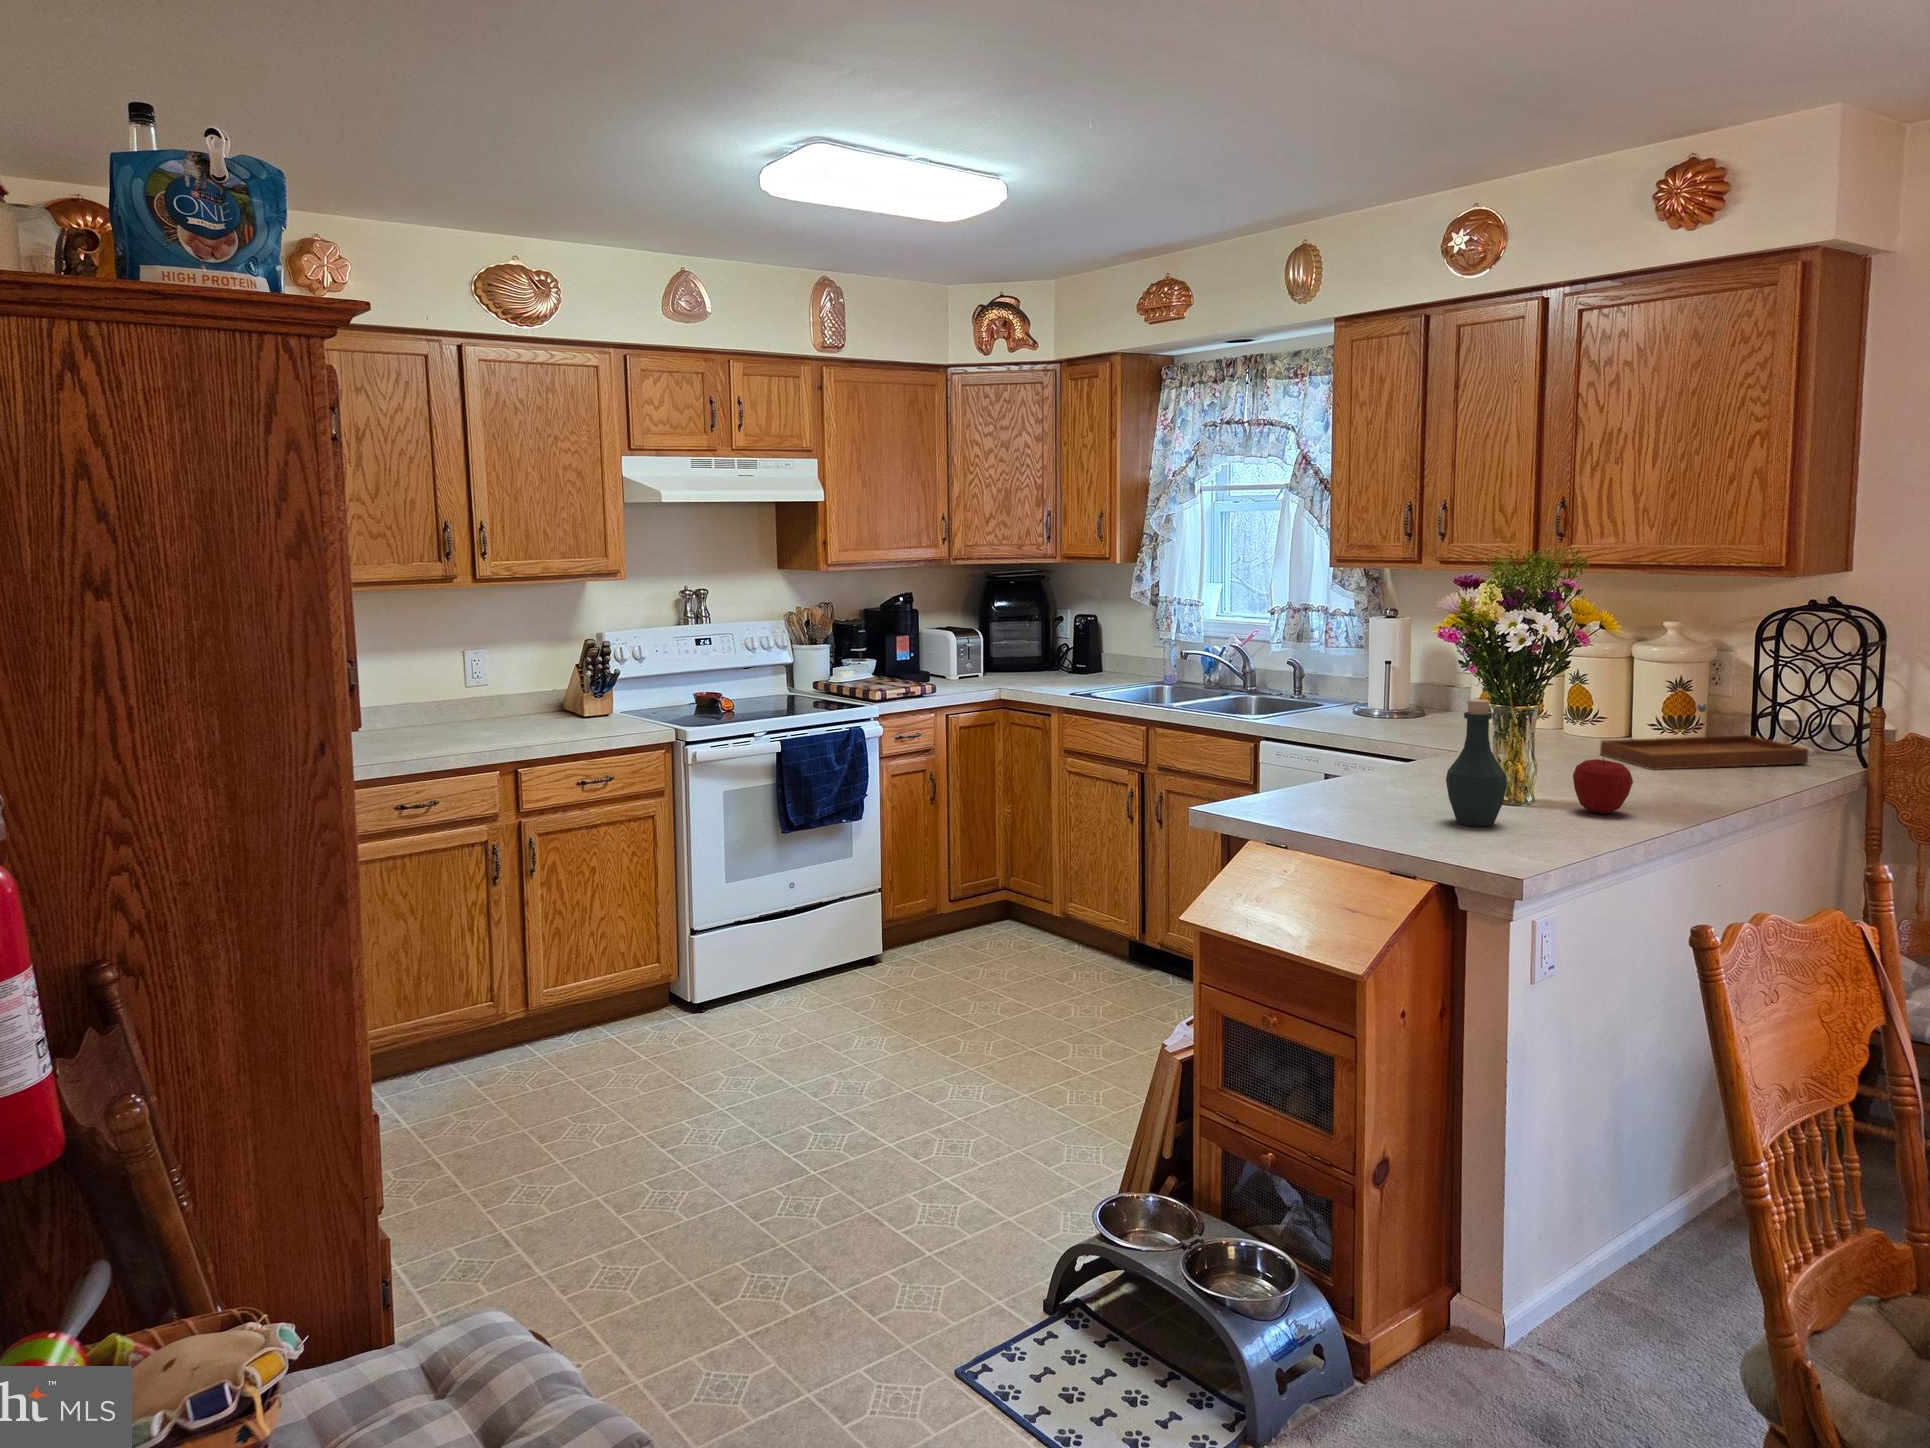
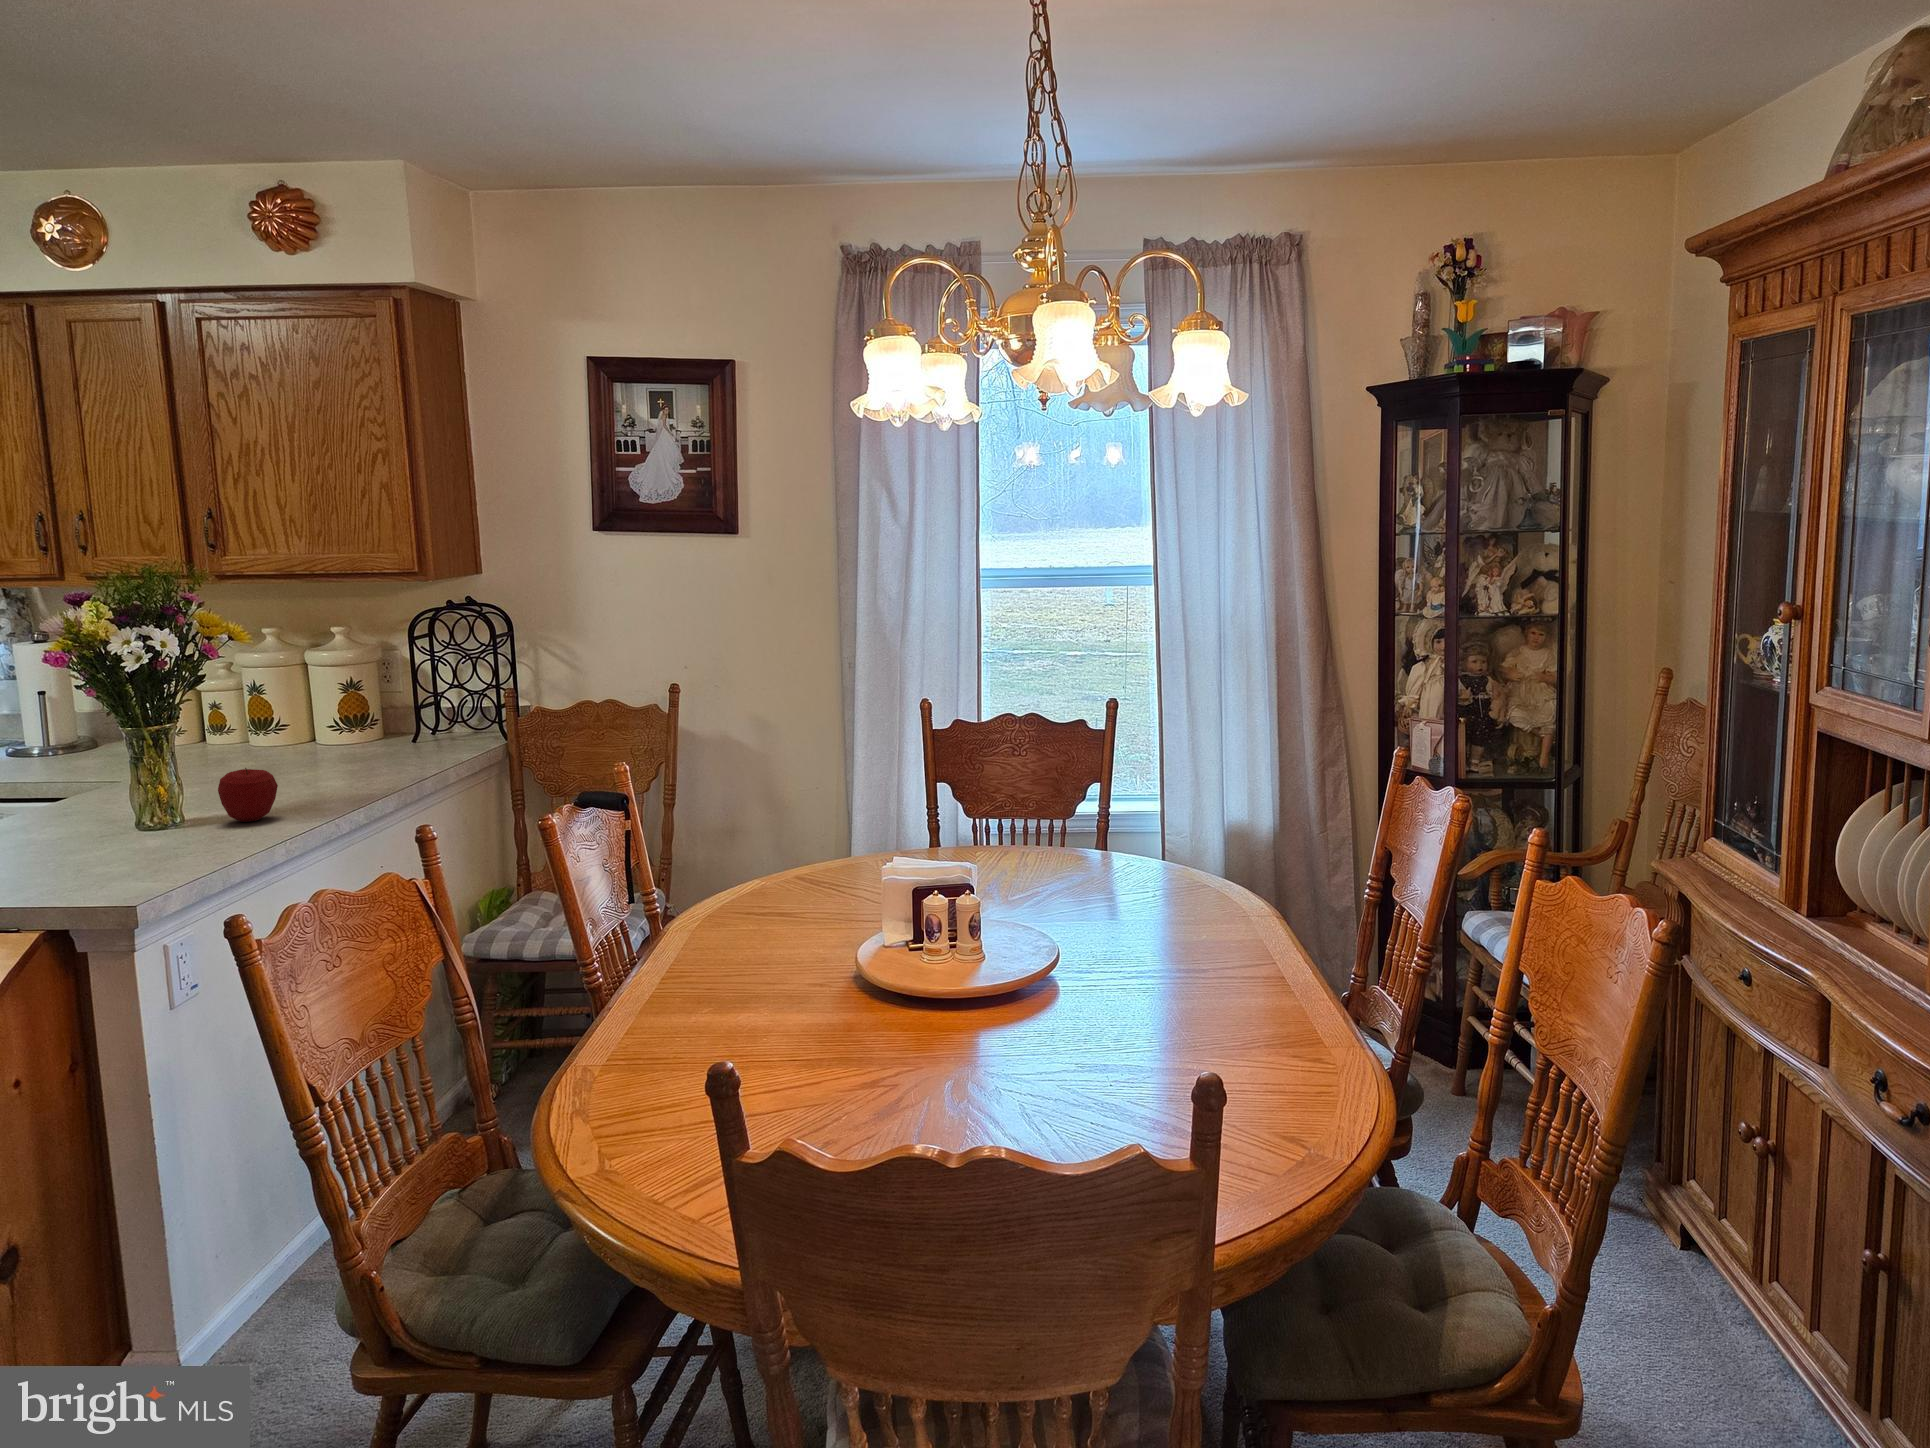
bottle: present [1446,699,1507,827] -> none [66,727,136,861]
tray: present [1600,703,1808,770] -> none [276,701,461,770]

